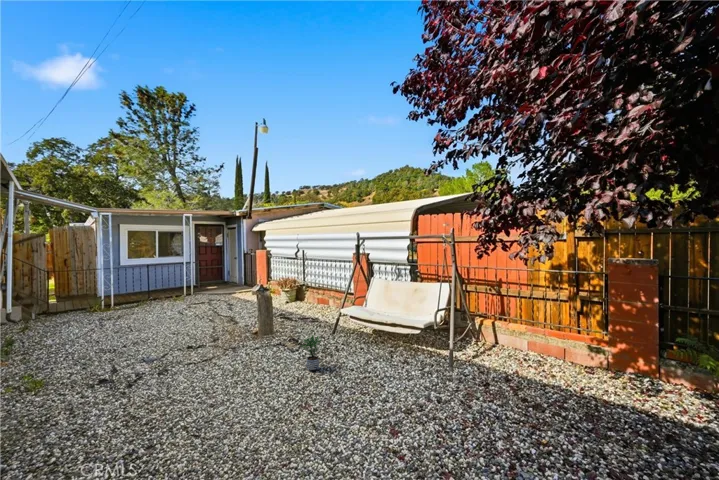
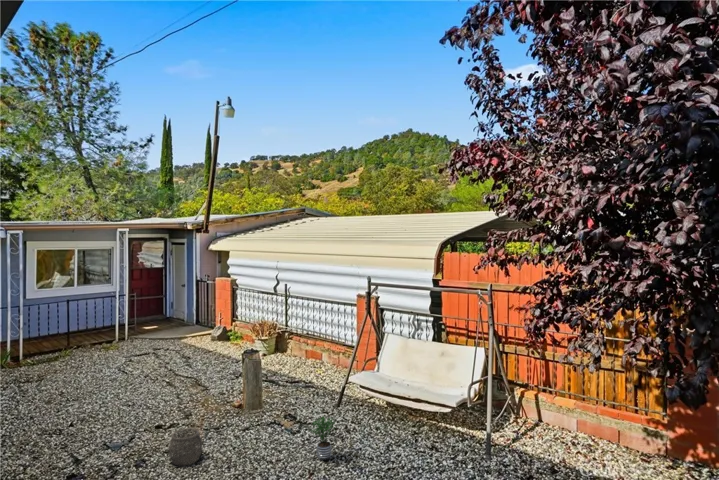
woven basket: none [184,345,214,375] -> present [169,428,202,465]

